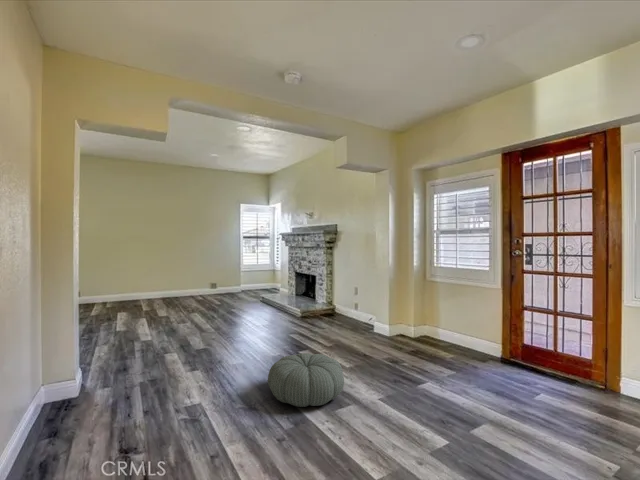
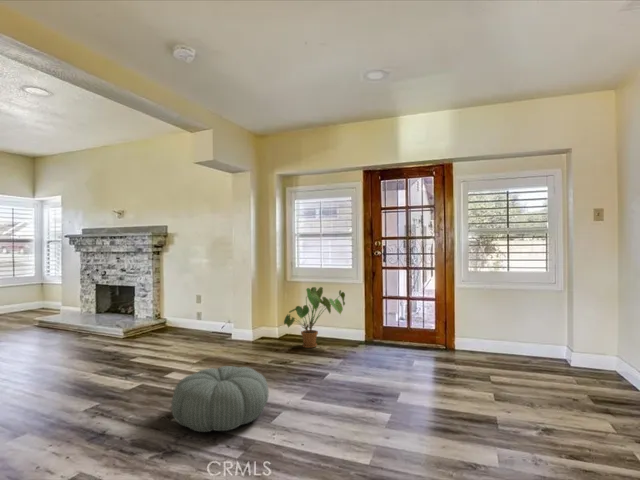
house plant: none [409,292,479,352] -> present [284,287,345,348]

